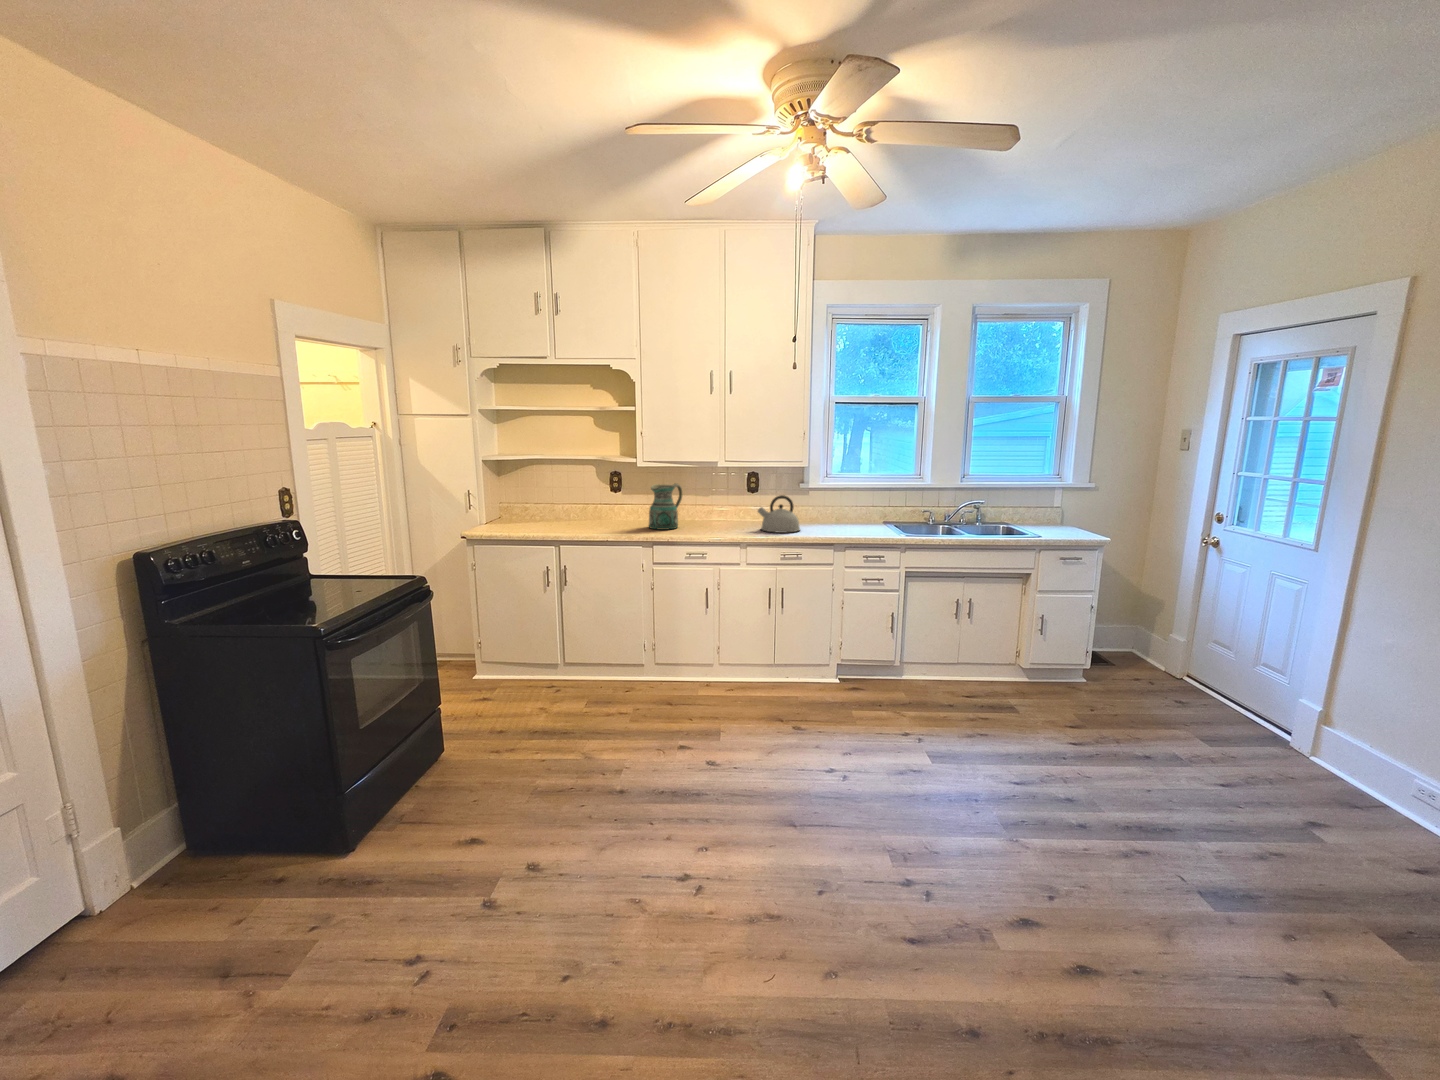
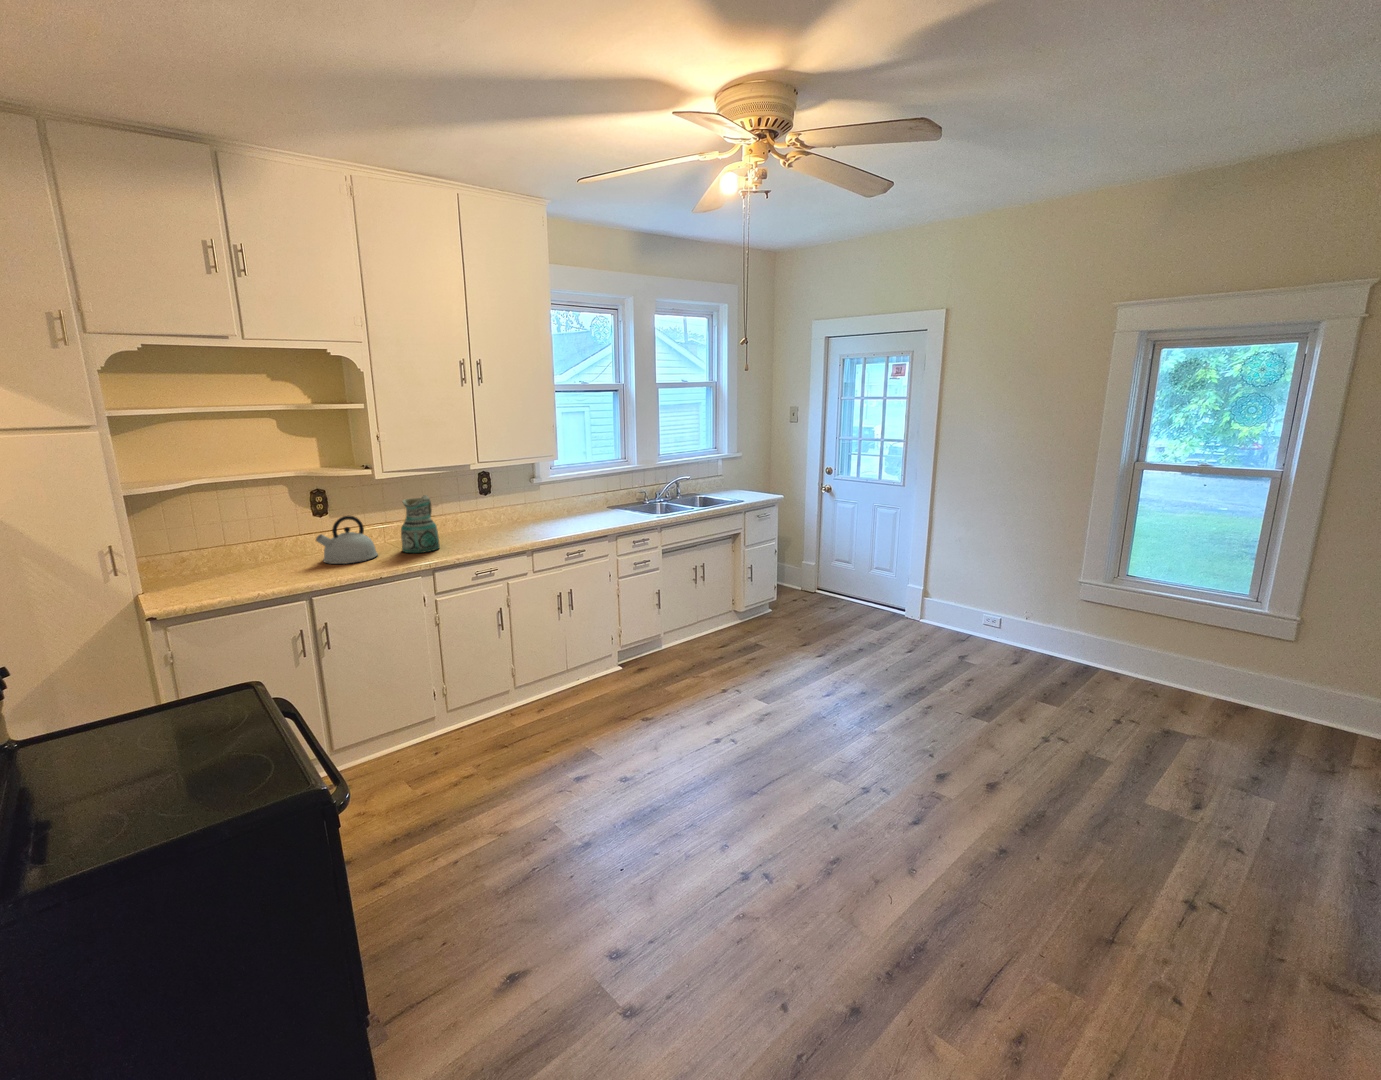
kettle: present [758,495,800,533] -> present [316,516,378,564]

